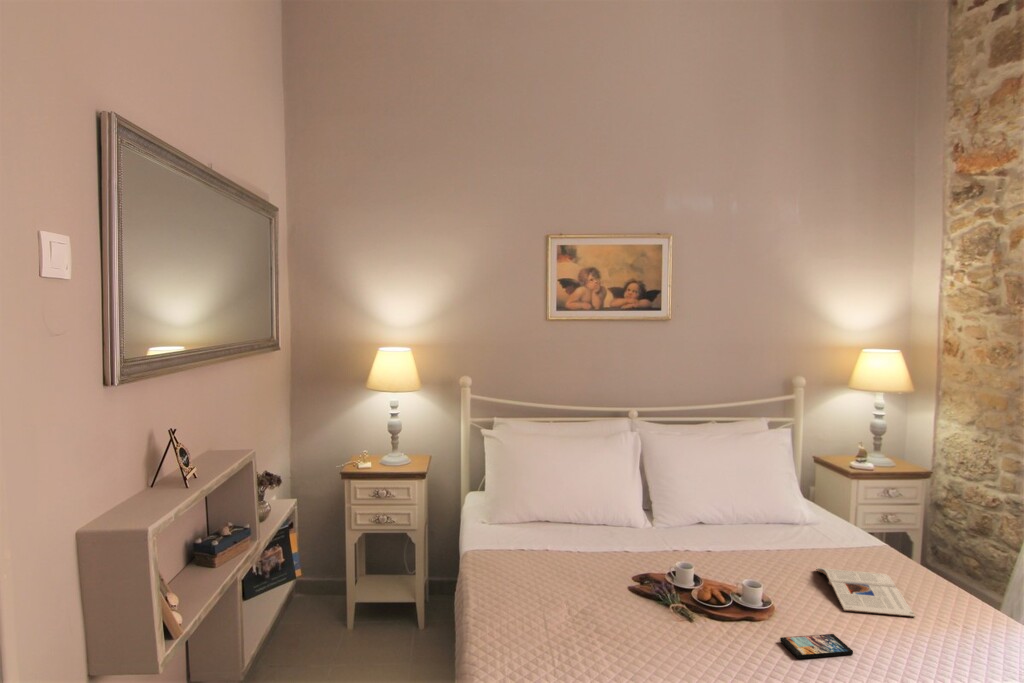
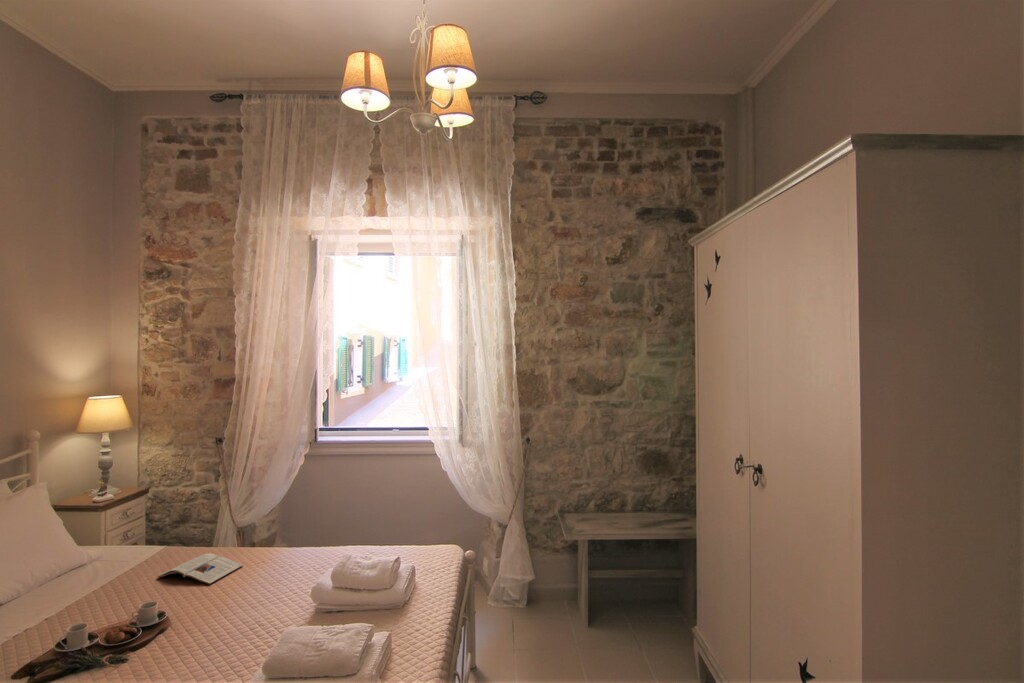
smartphone: present [780,634,853,658] -> none [207,595,247,618]

